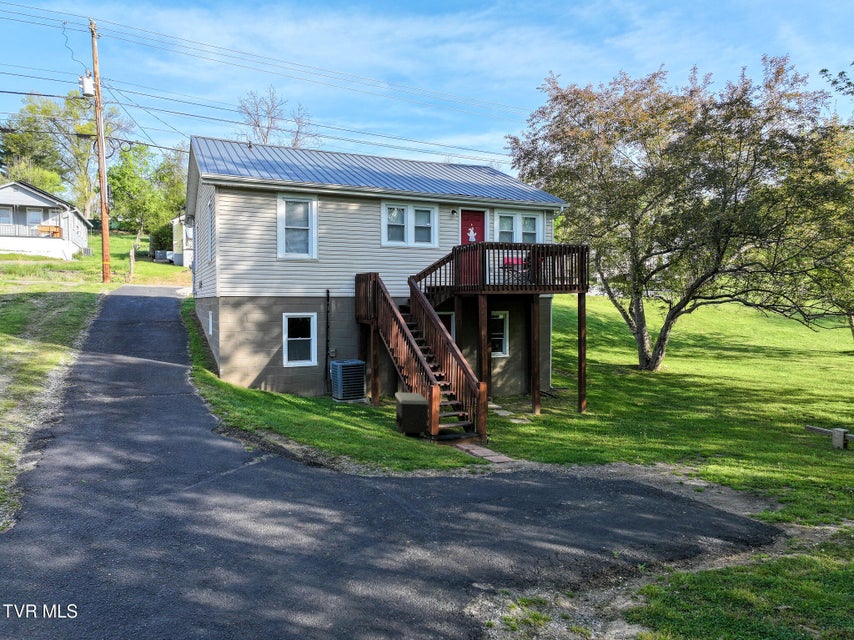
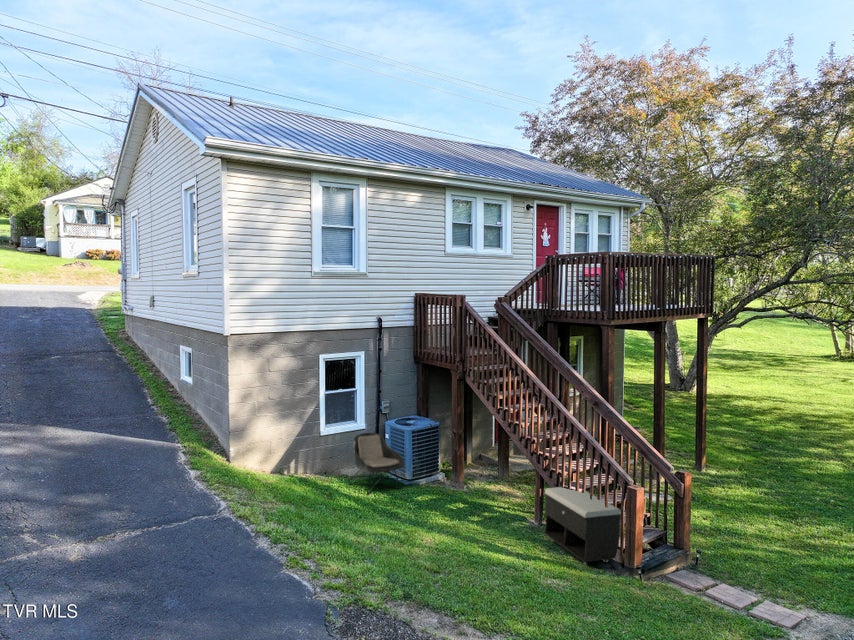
lounge chair: none [302,368,337,406] -> present [349,433,404,495]

